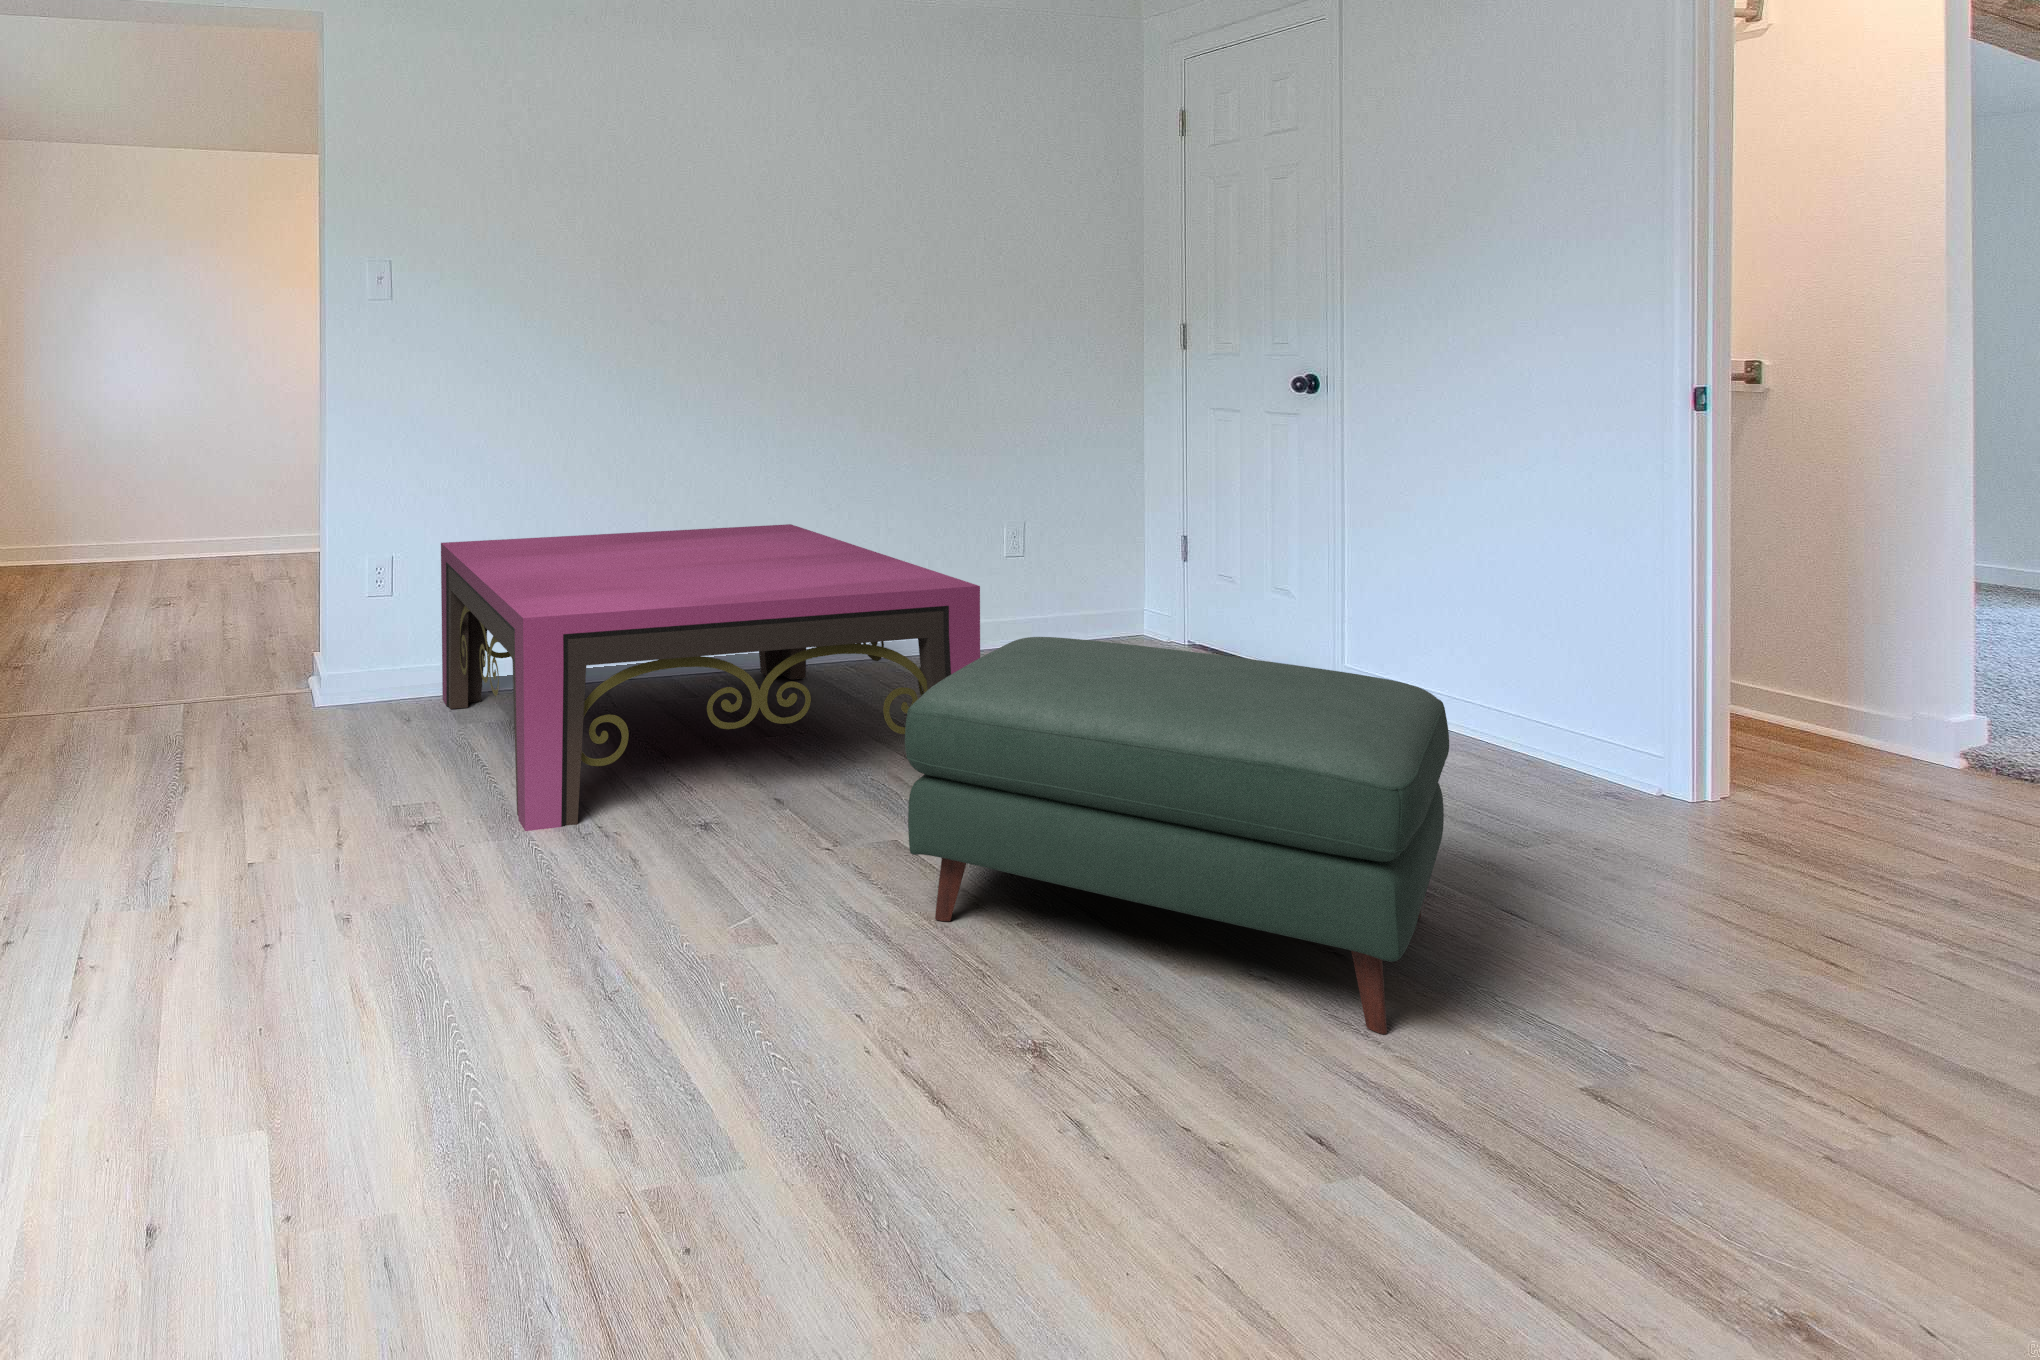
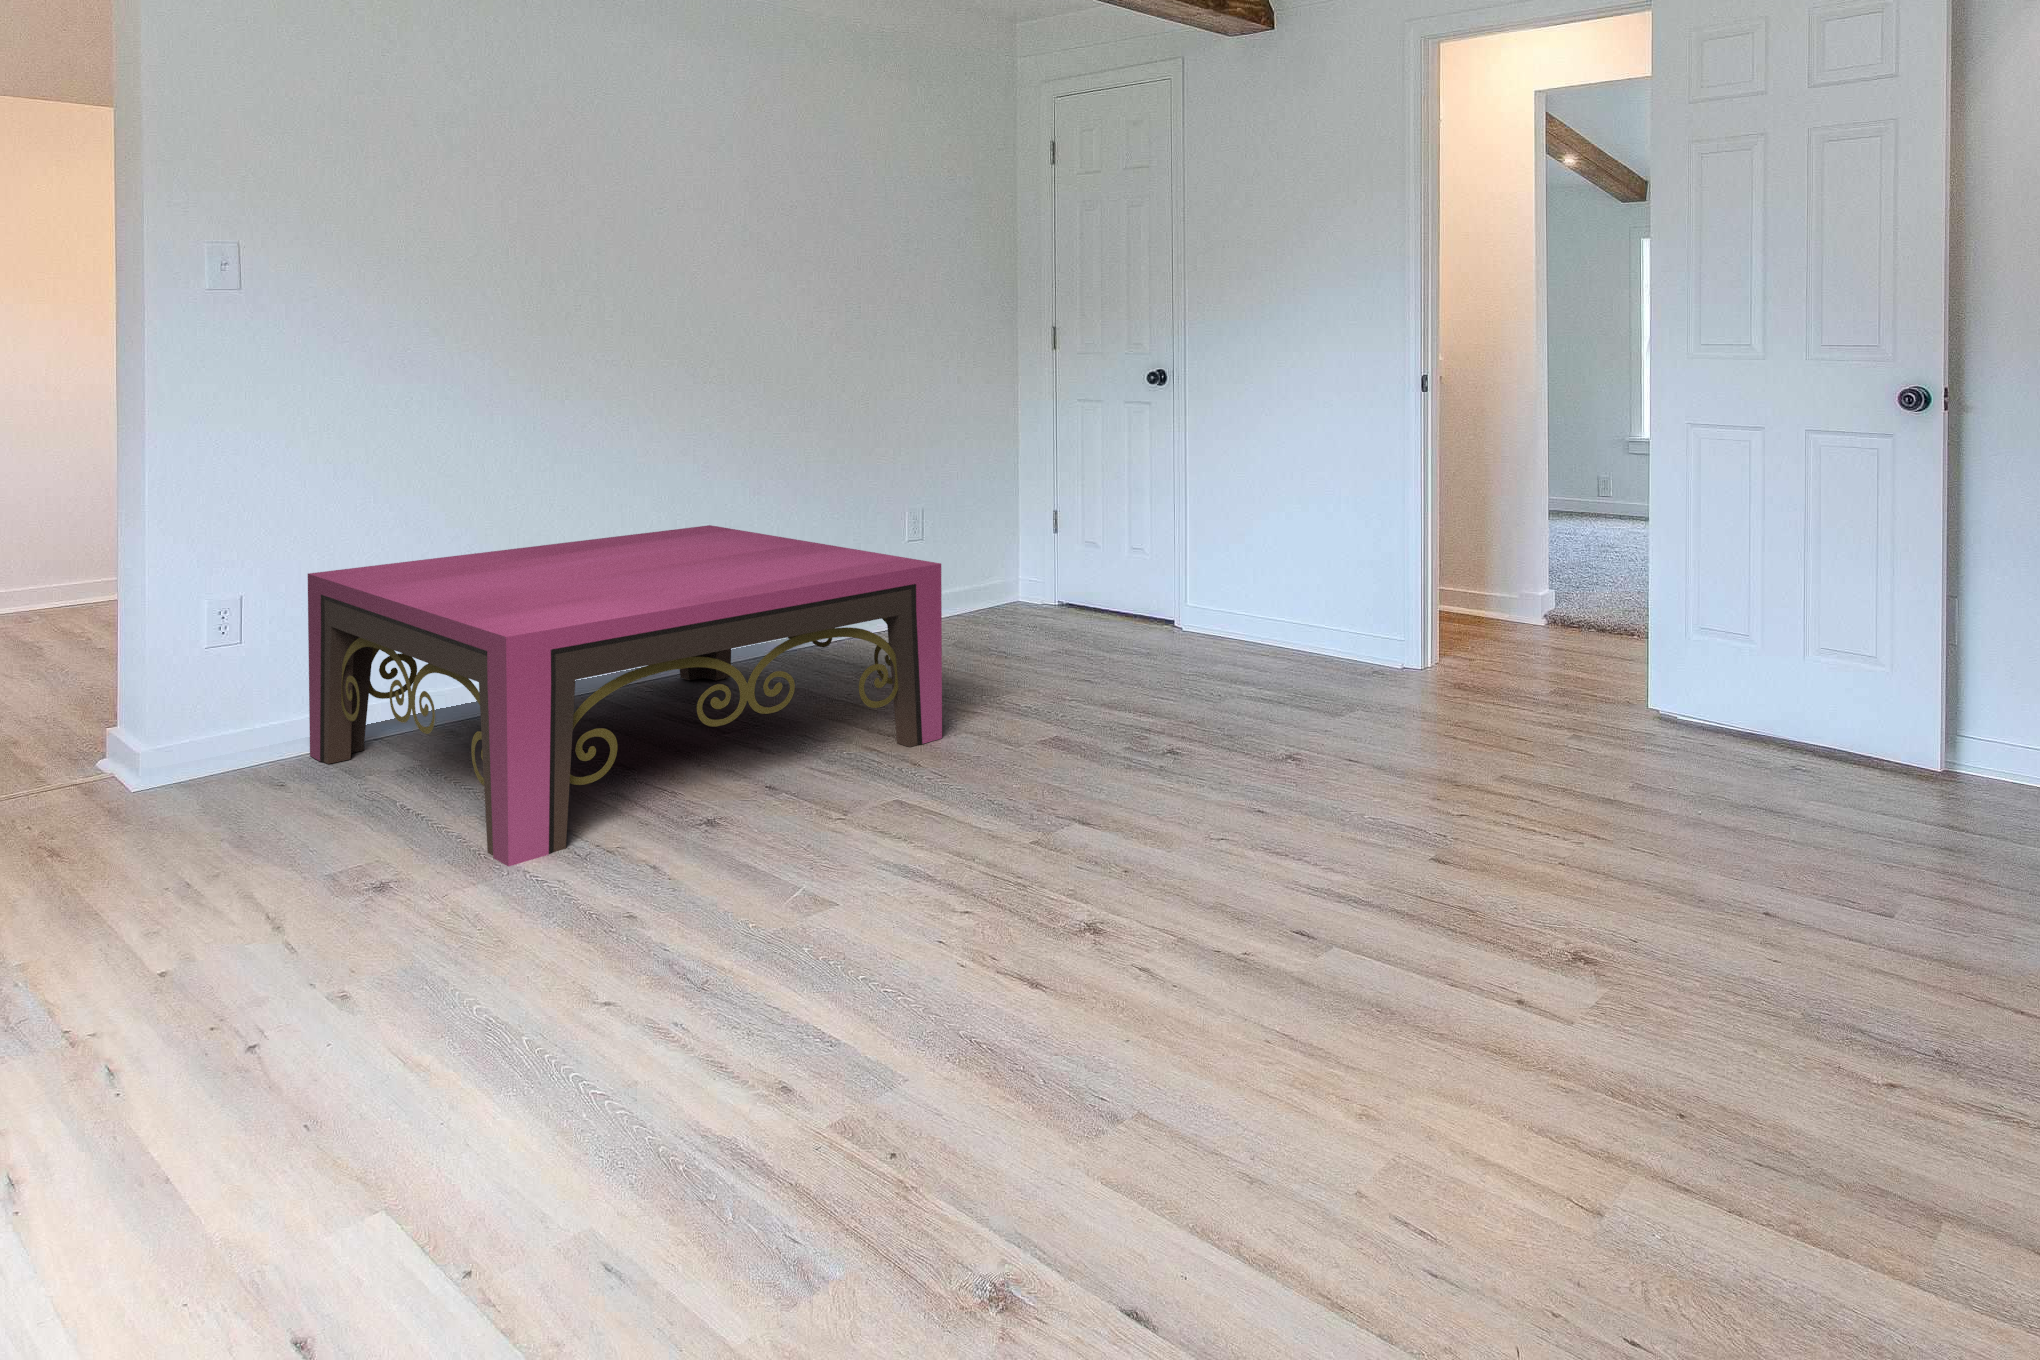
ottoman: present [905,637,1449,1034] -> none [940,599,1340,860]

